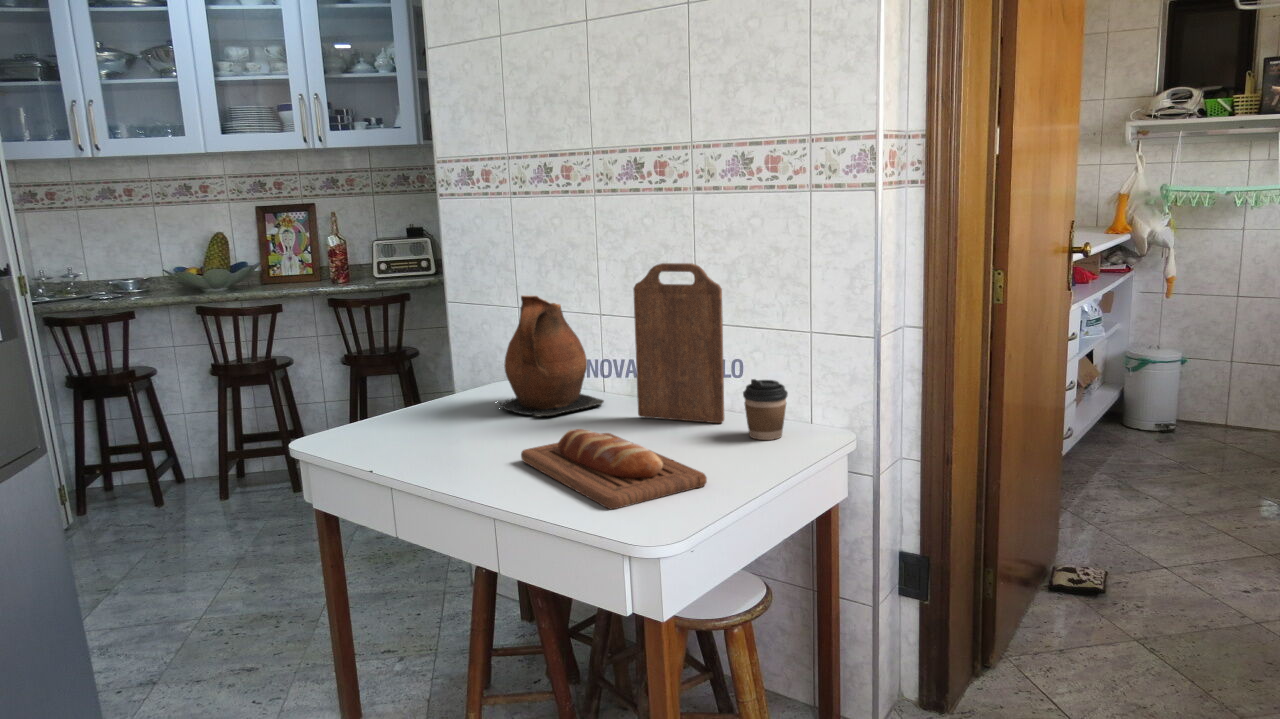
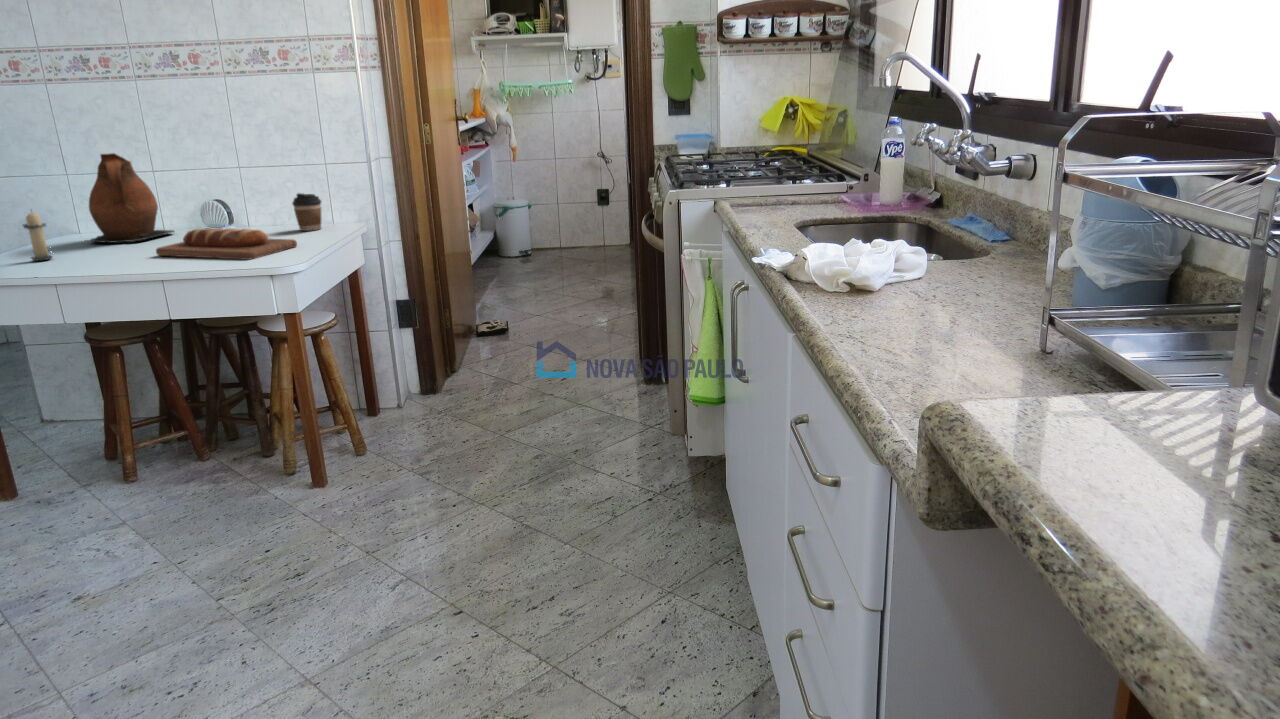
cutting board: present [633,263,724,423] -> none [195,123,276,234]
candle: none [395,368,432,438] -> present [23,212,53,261]

